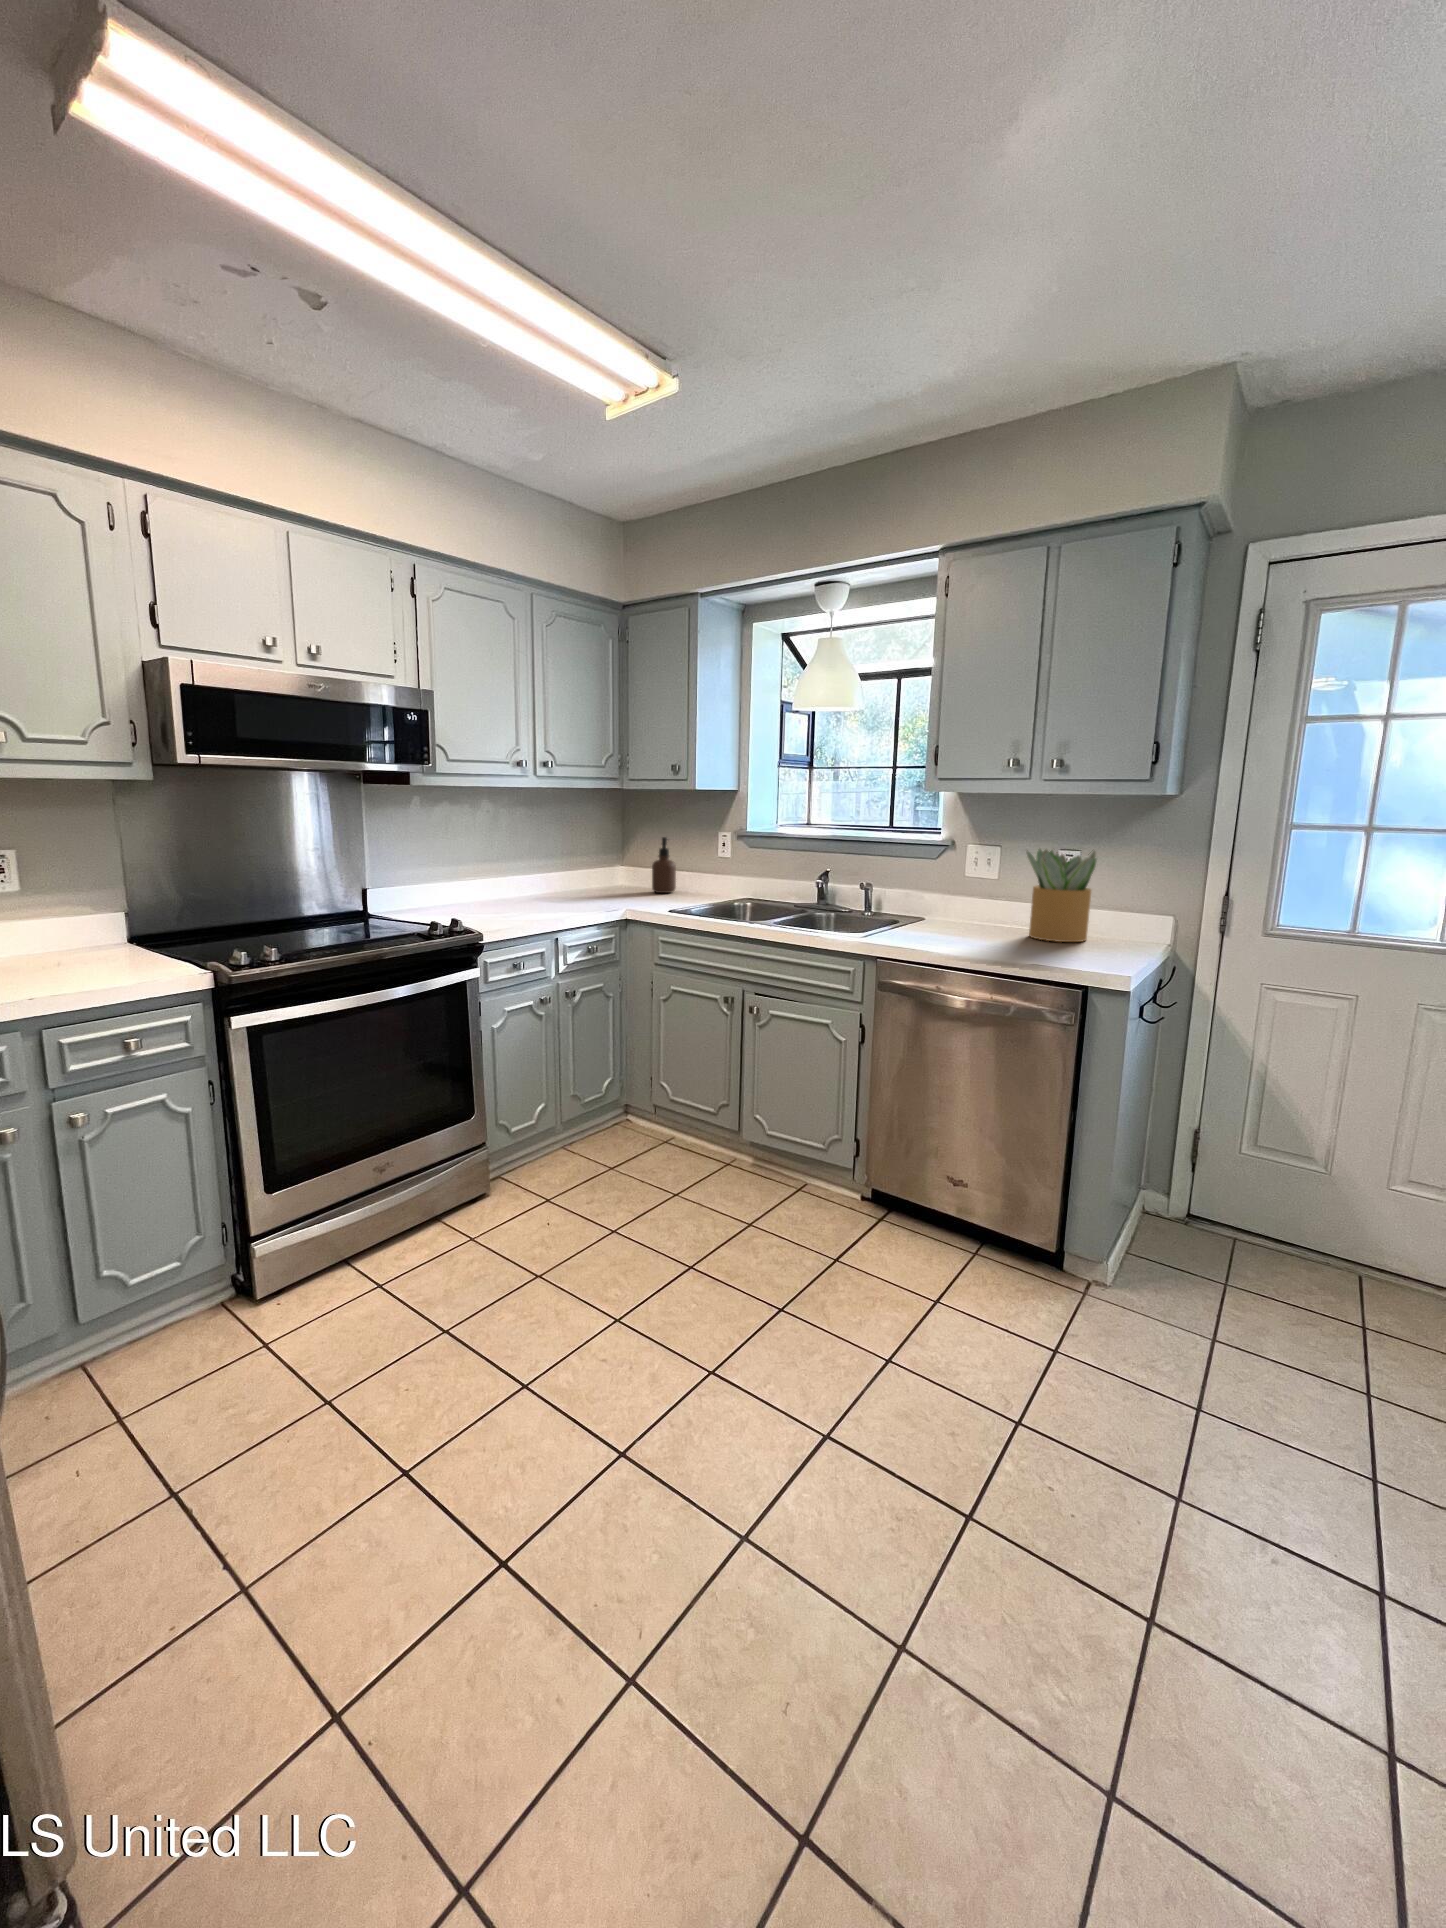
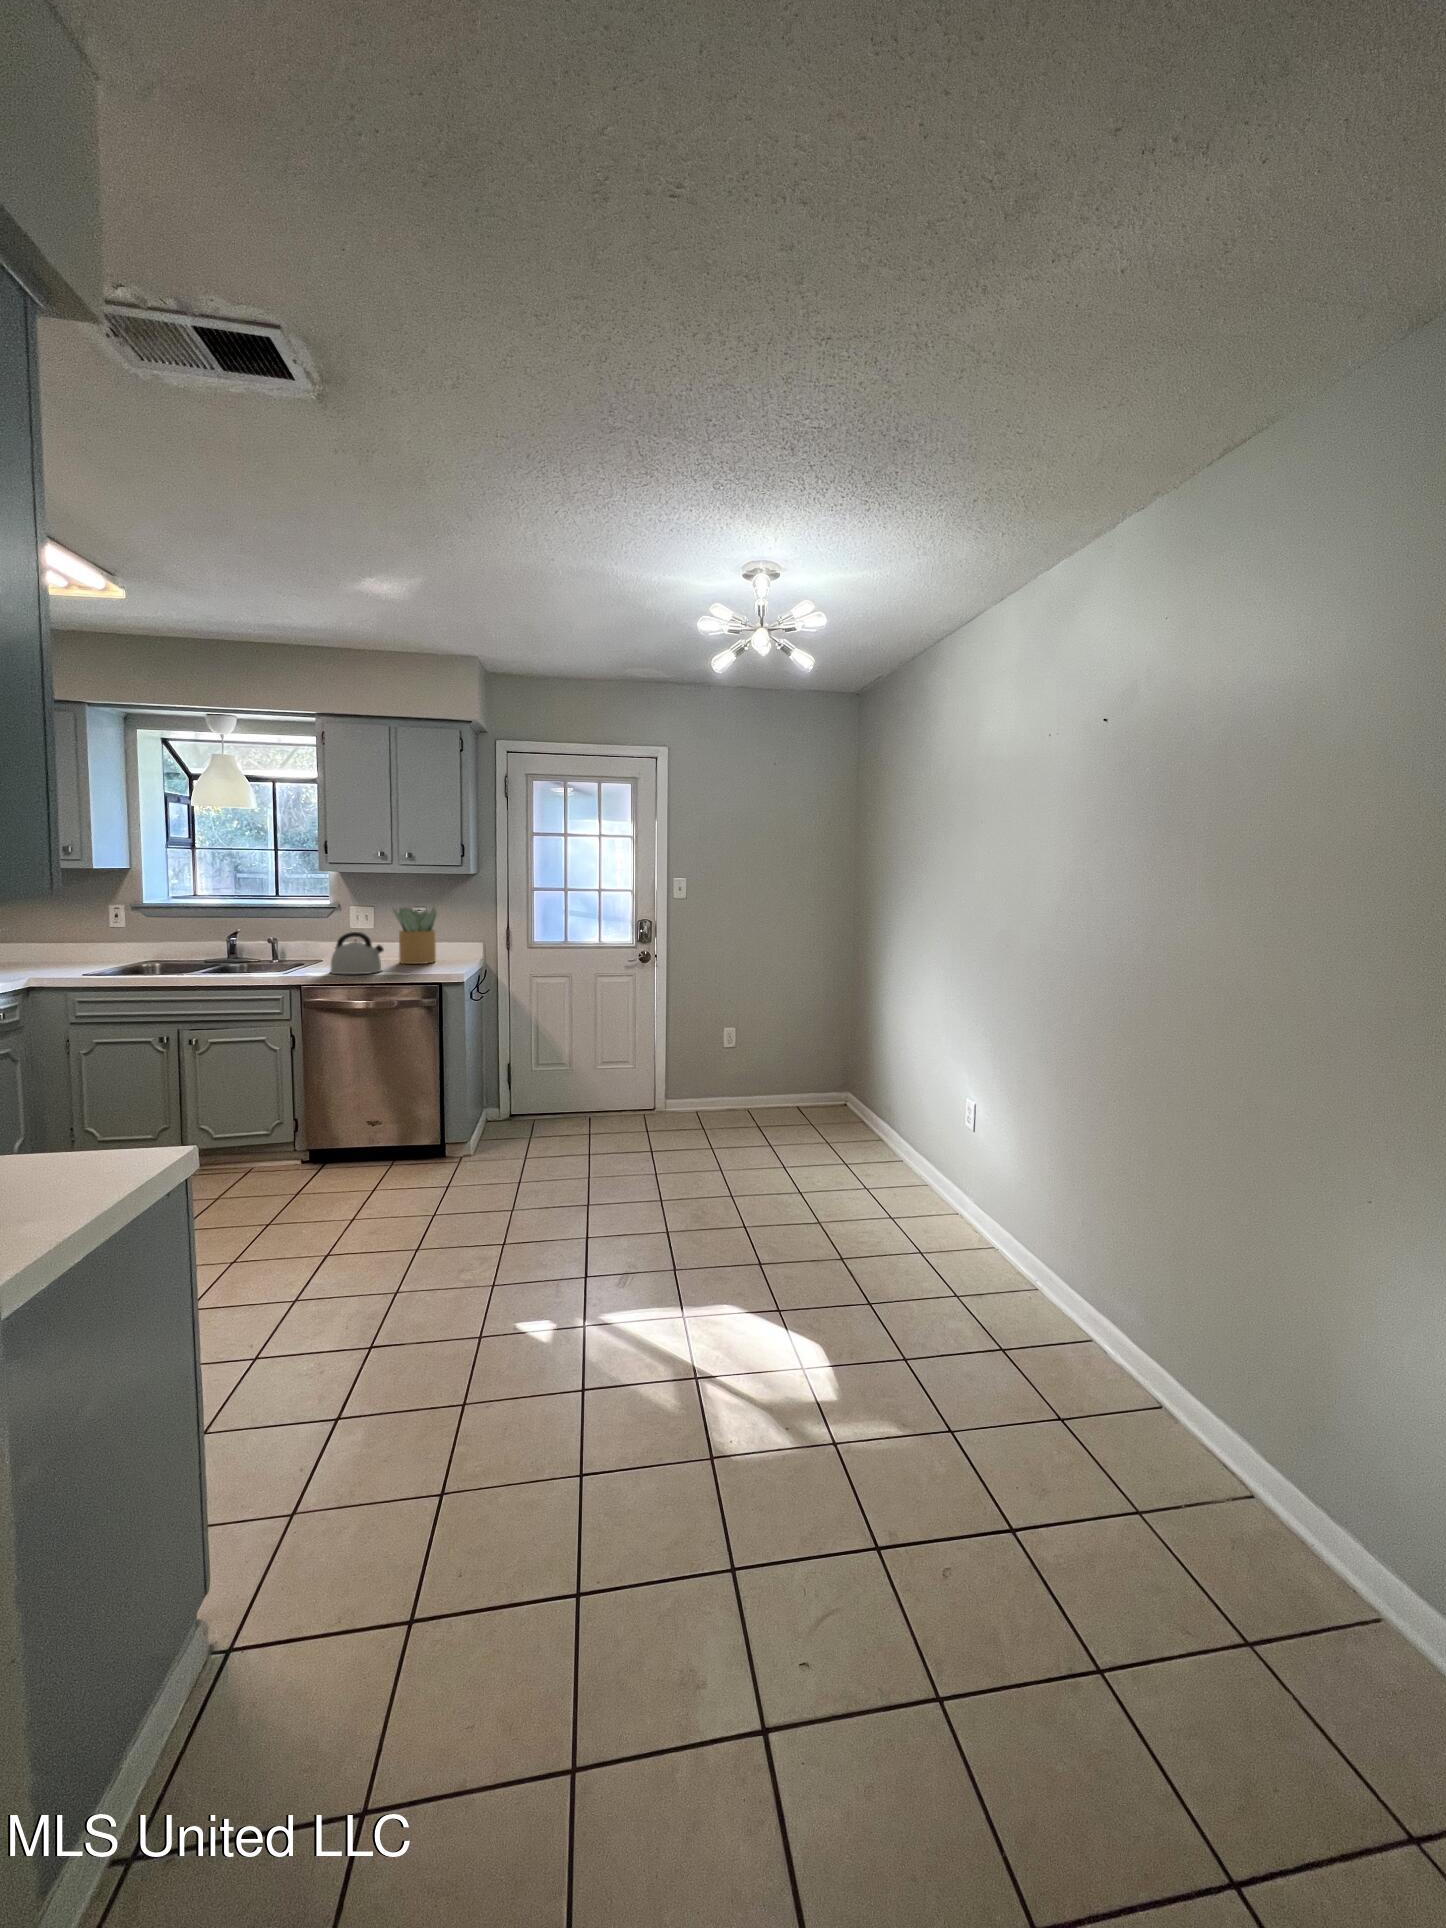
soap dispenser: present [652,837,676,893] -> none [29,913,60,965]
kettle: none [924,884,1003,950] -> present [331,932,384,974]

